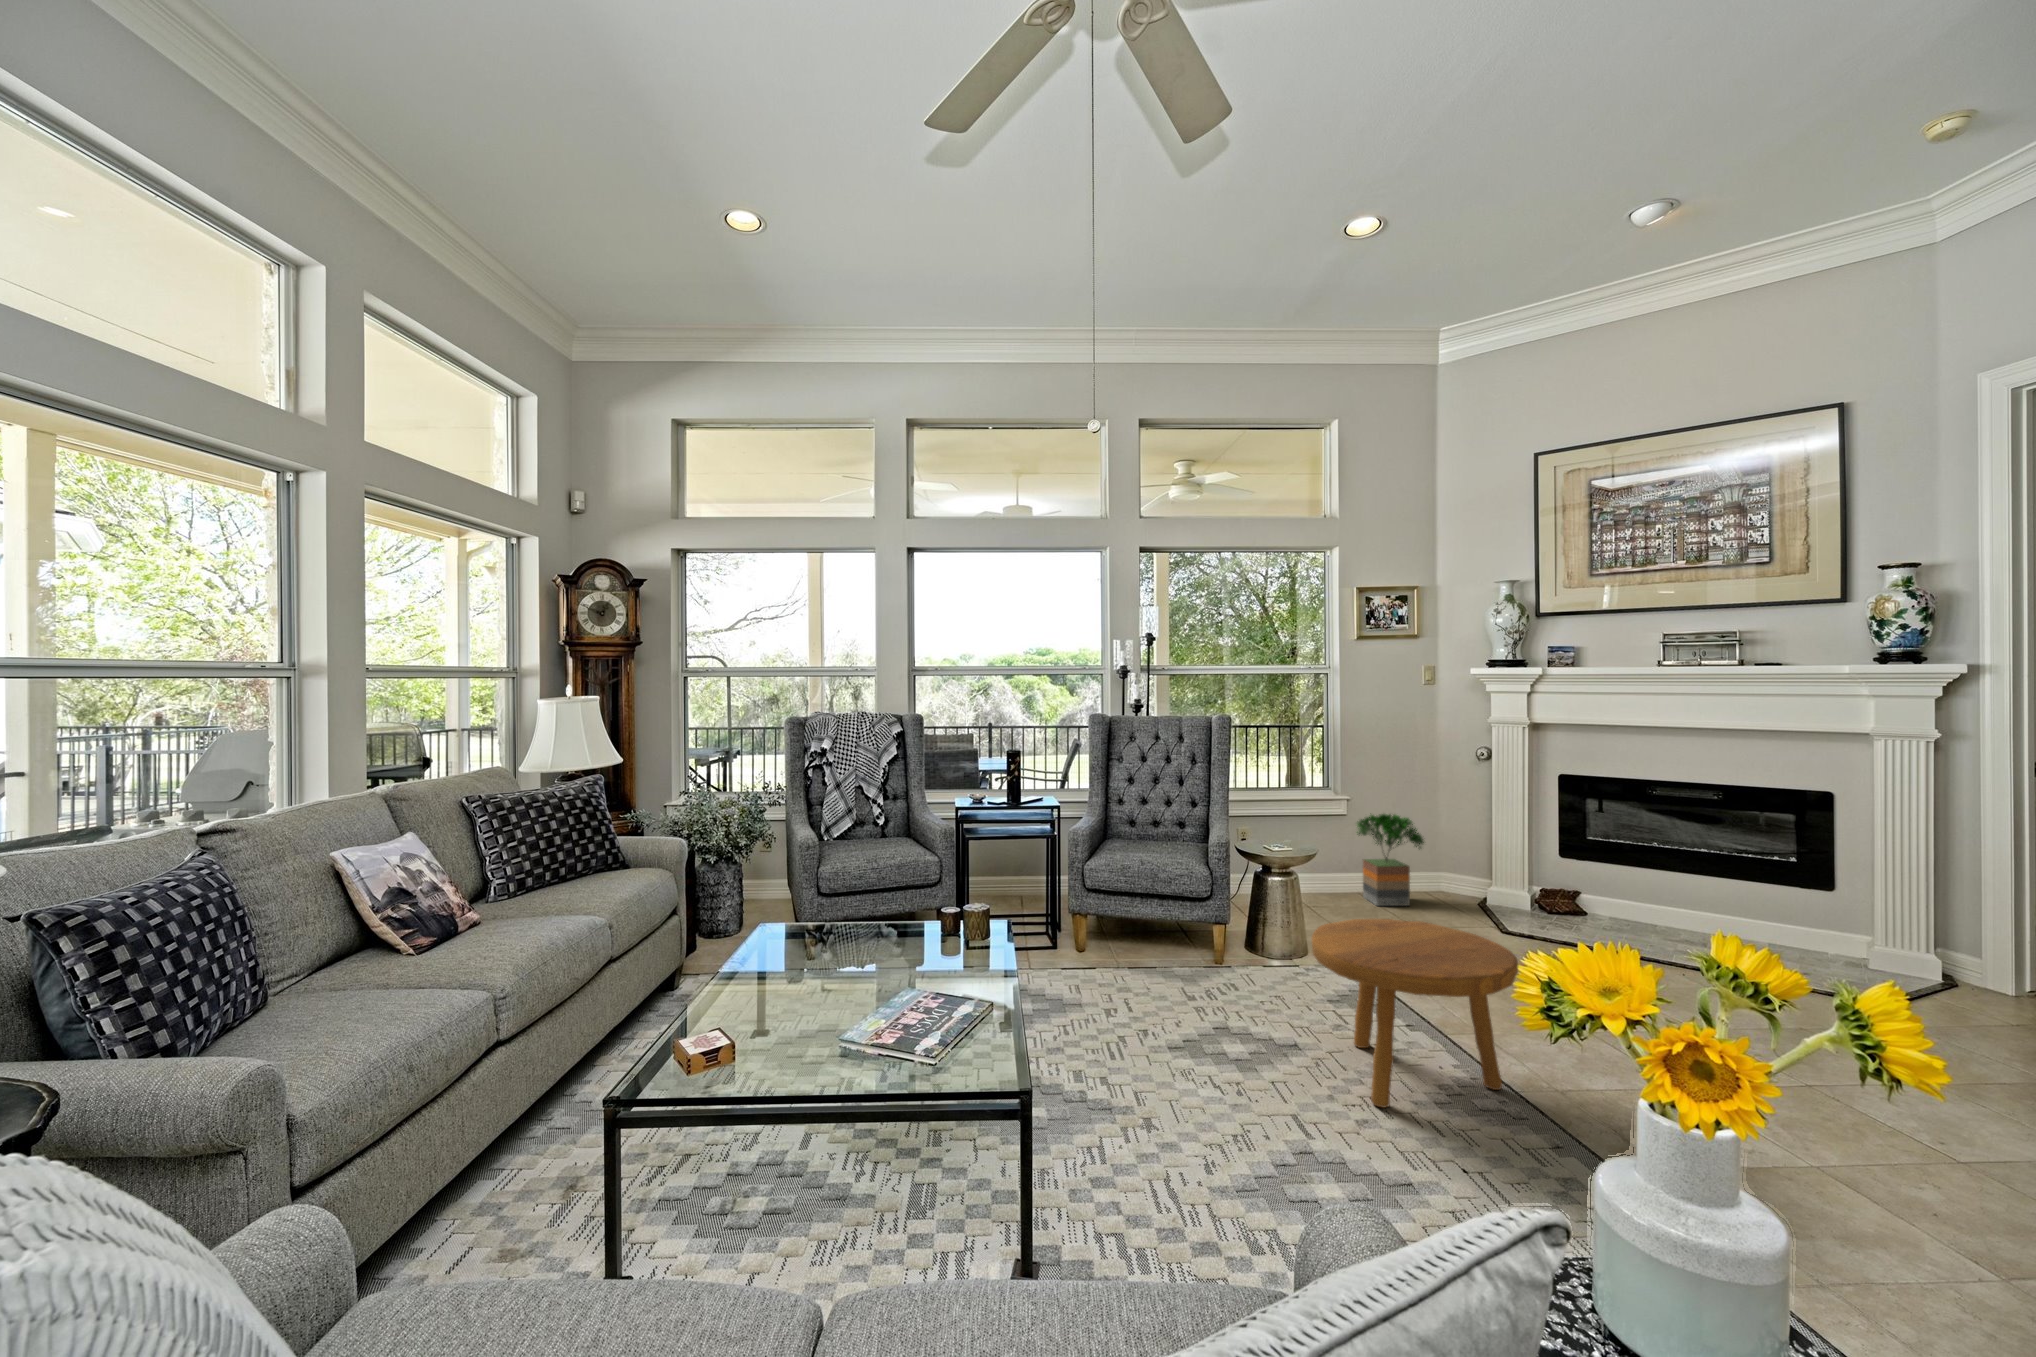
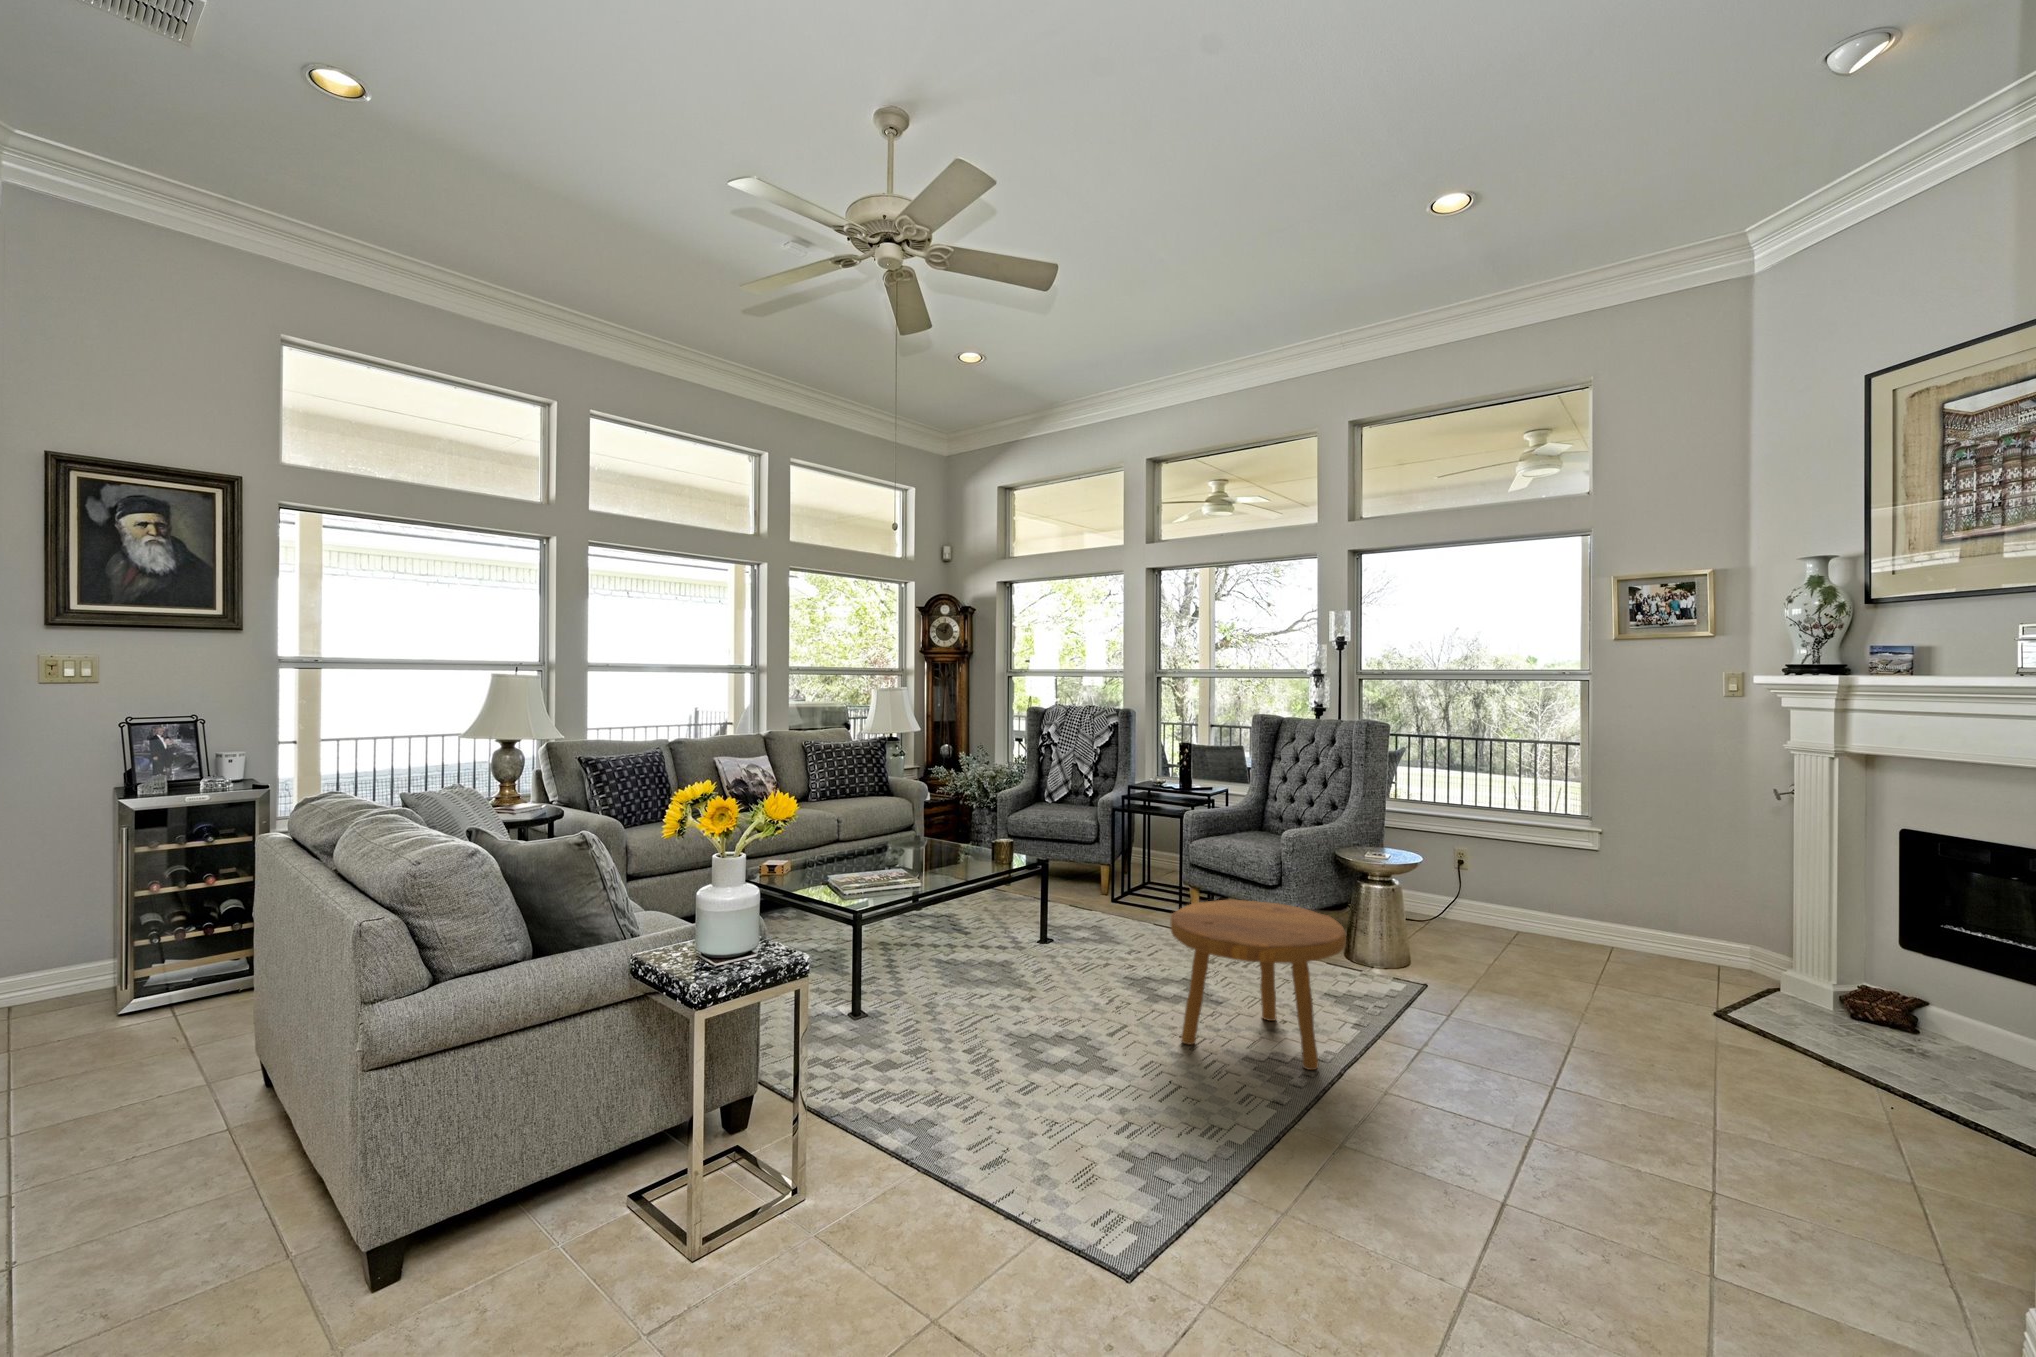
potted tree: present [1357,814,1424,906] -> none [1589,848,1679,967]

